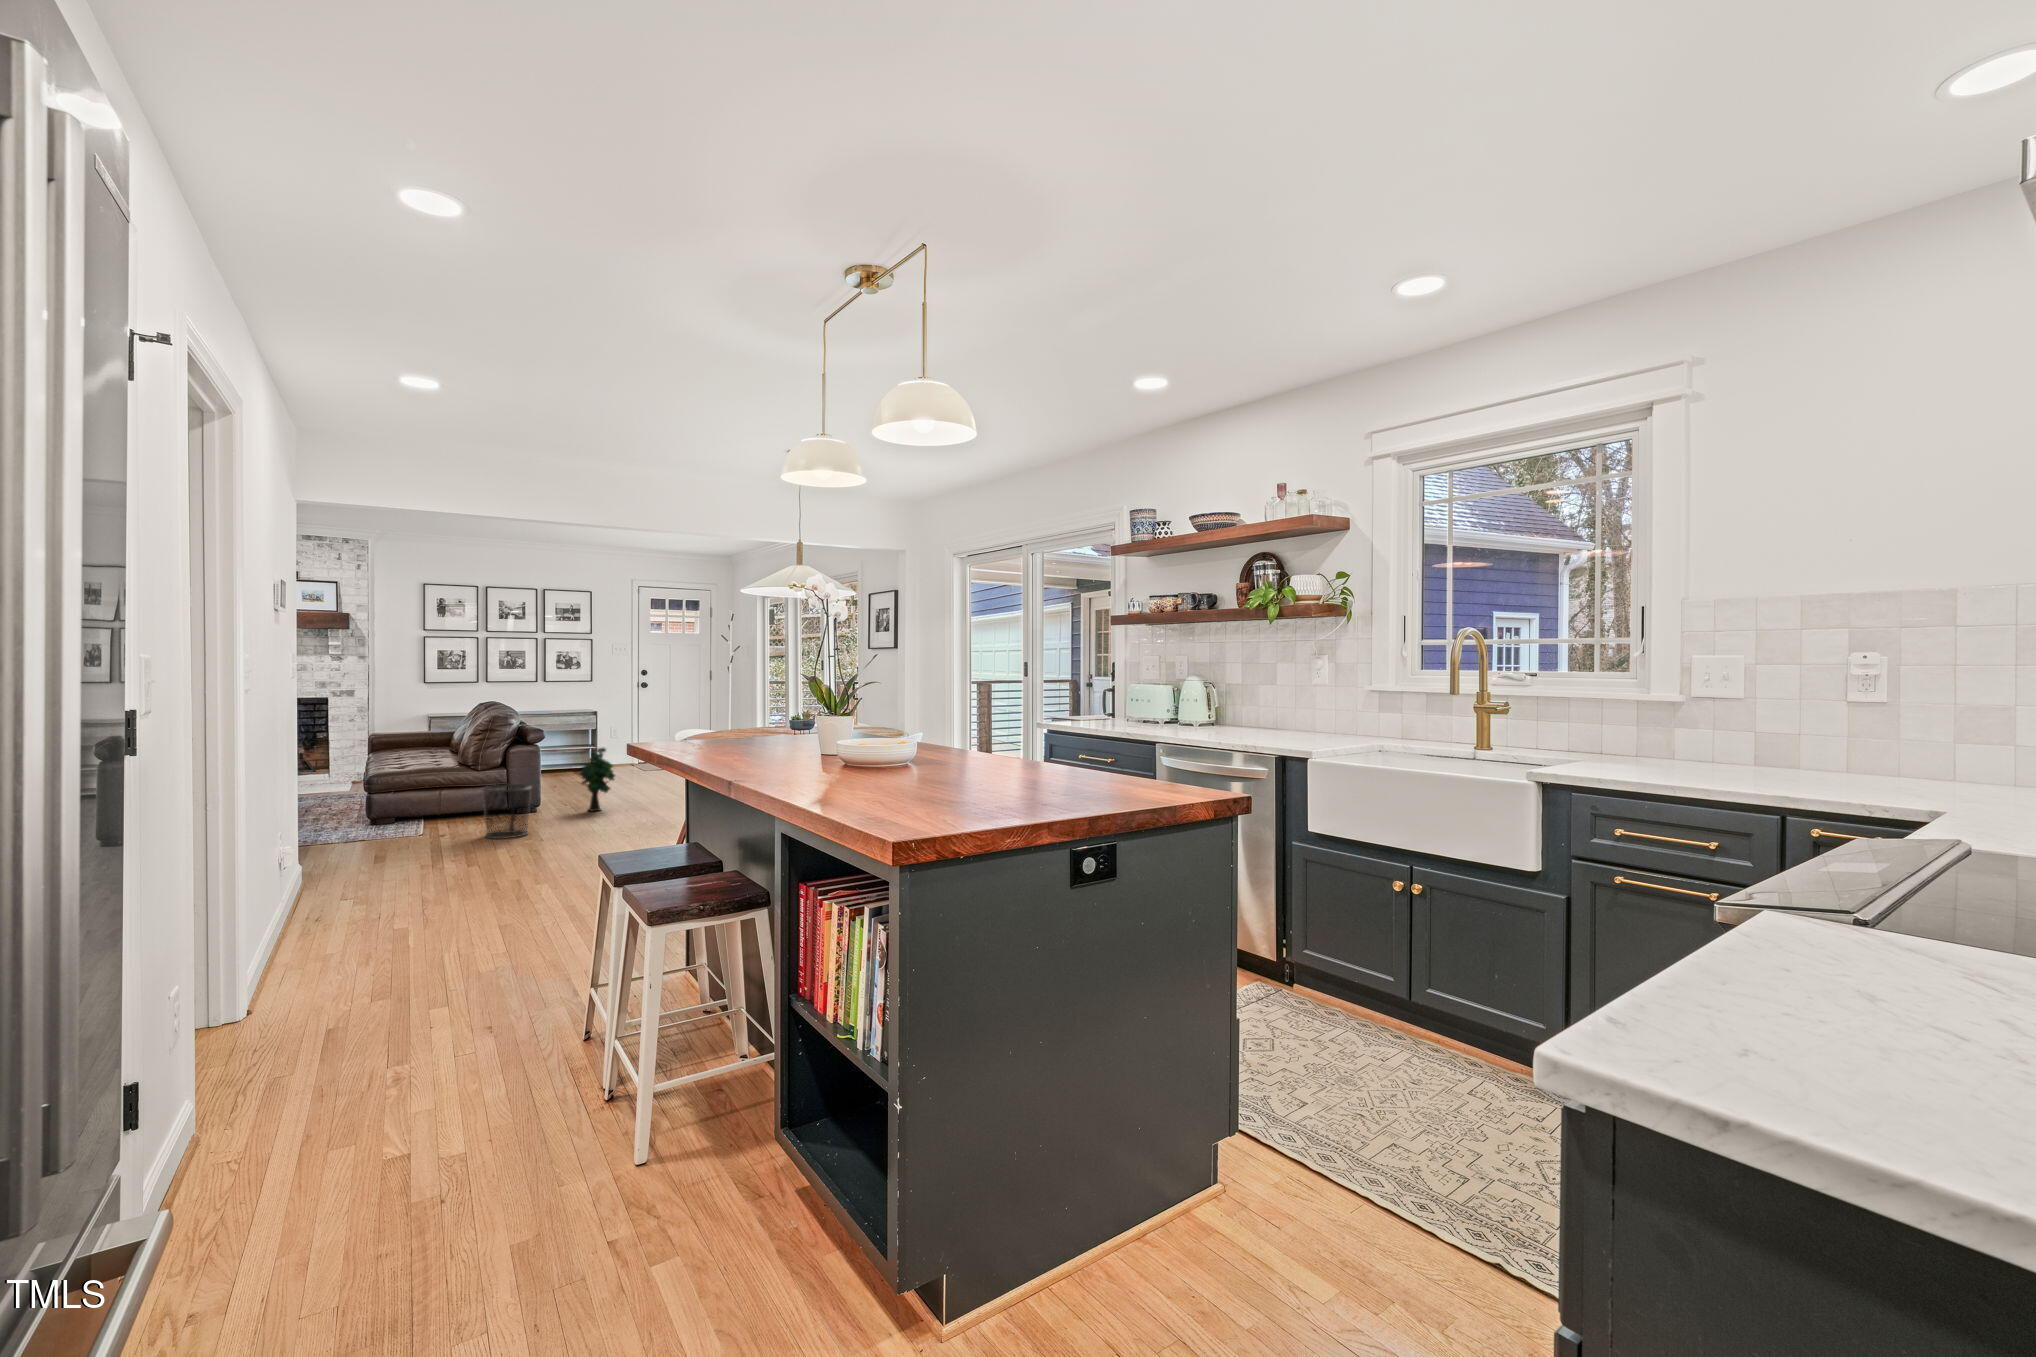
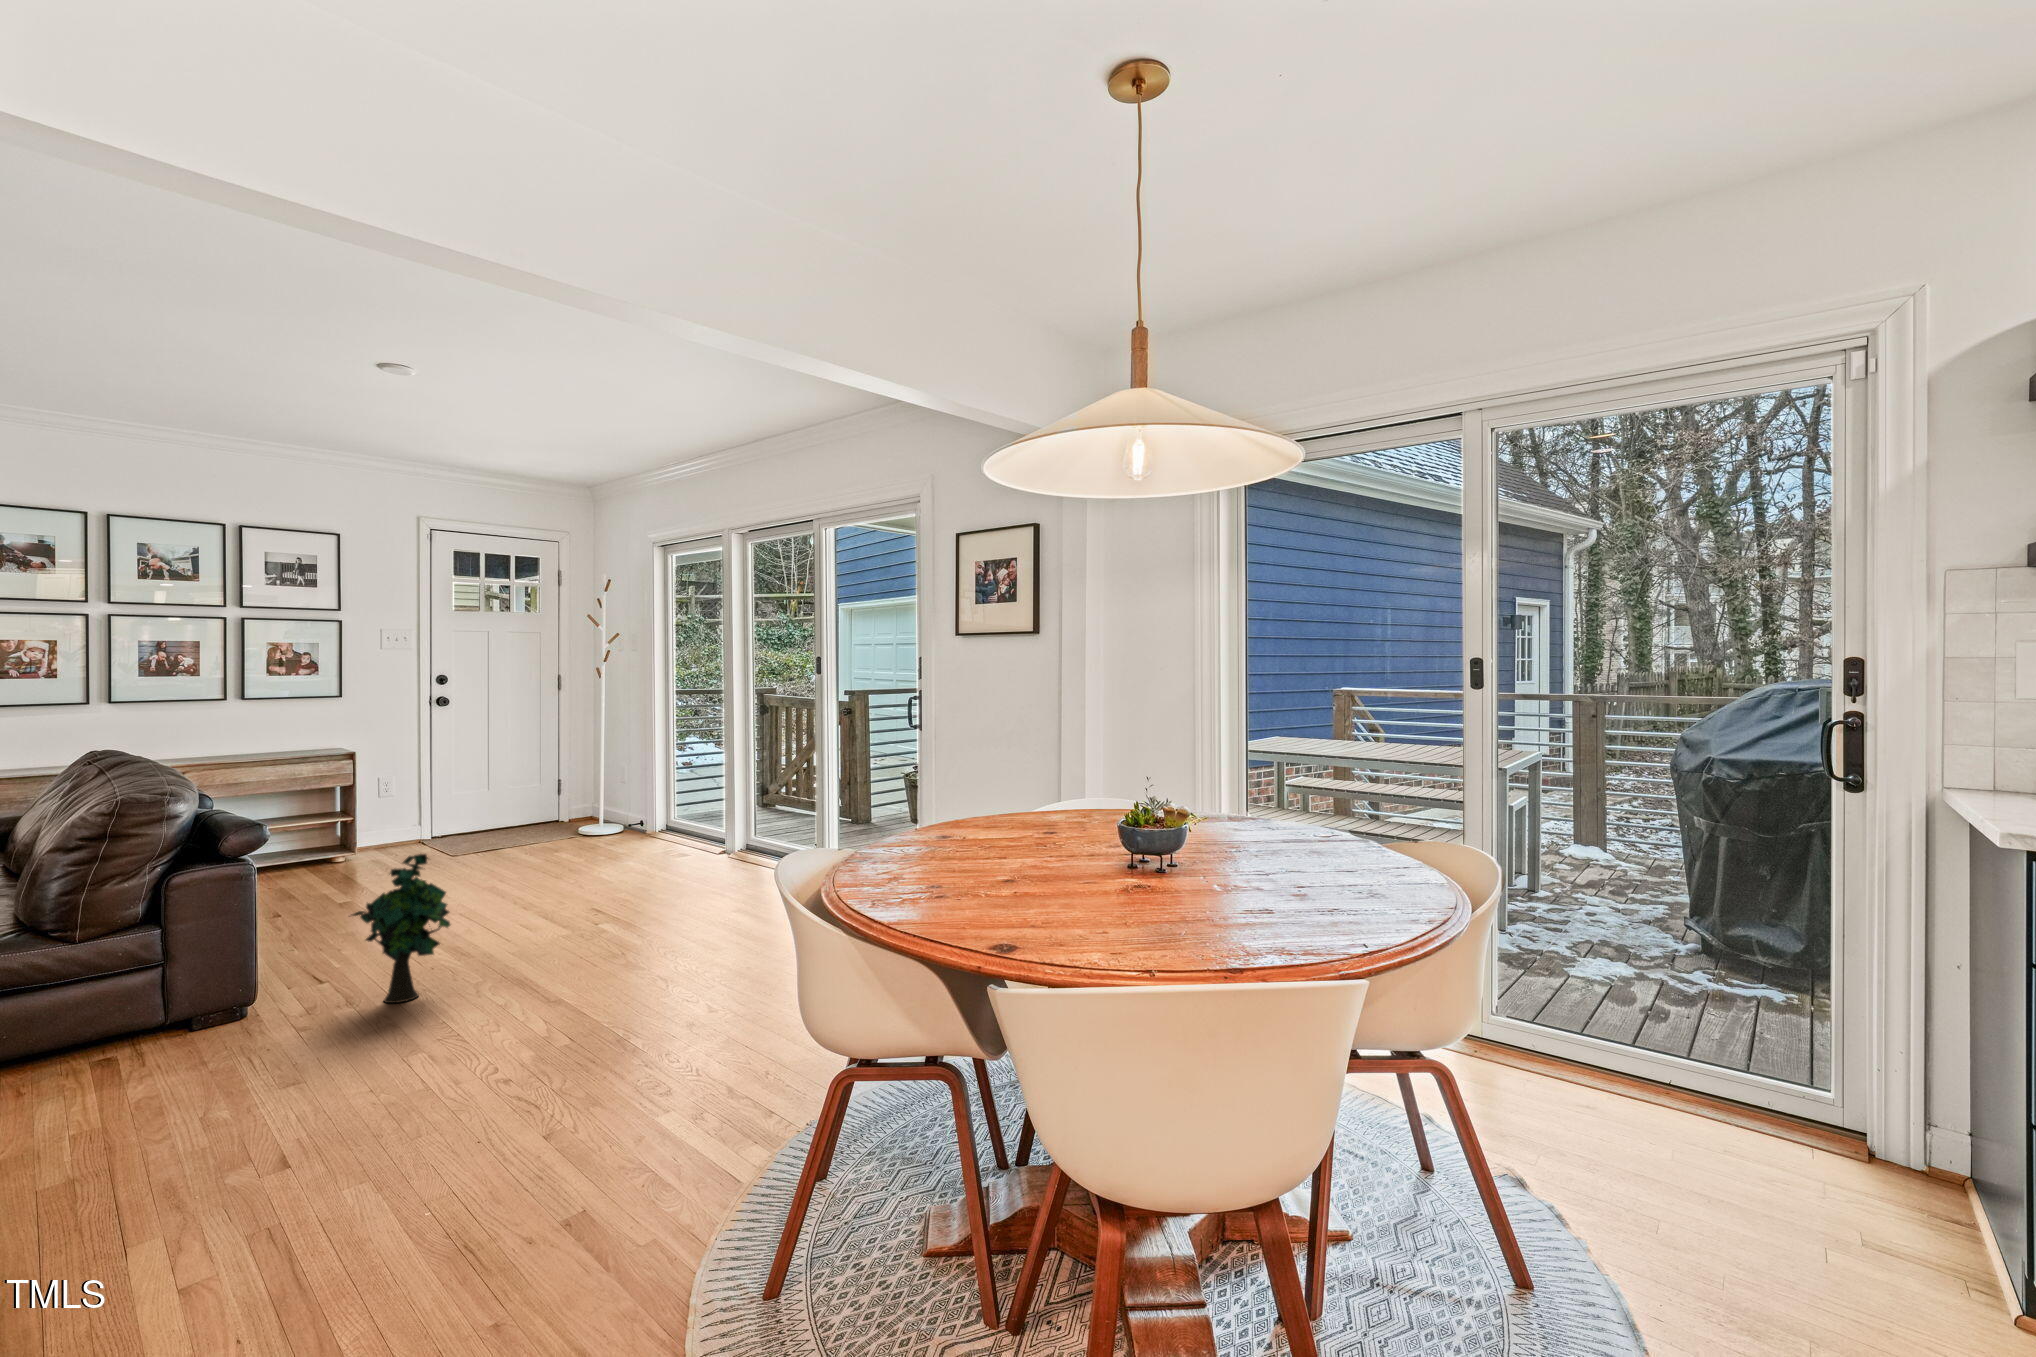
waste bin: present [482,784,532,839] -> none [76,998,251,1186]

